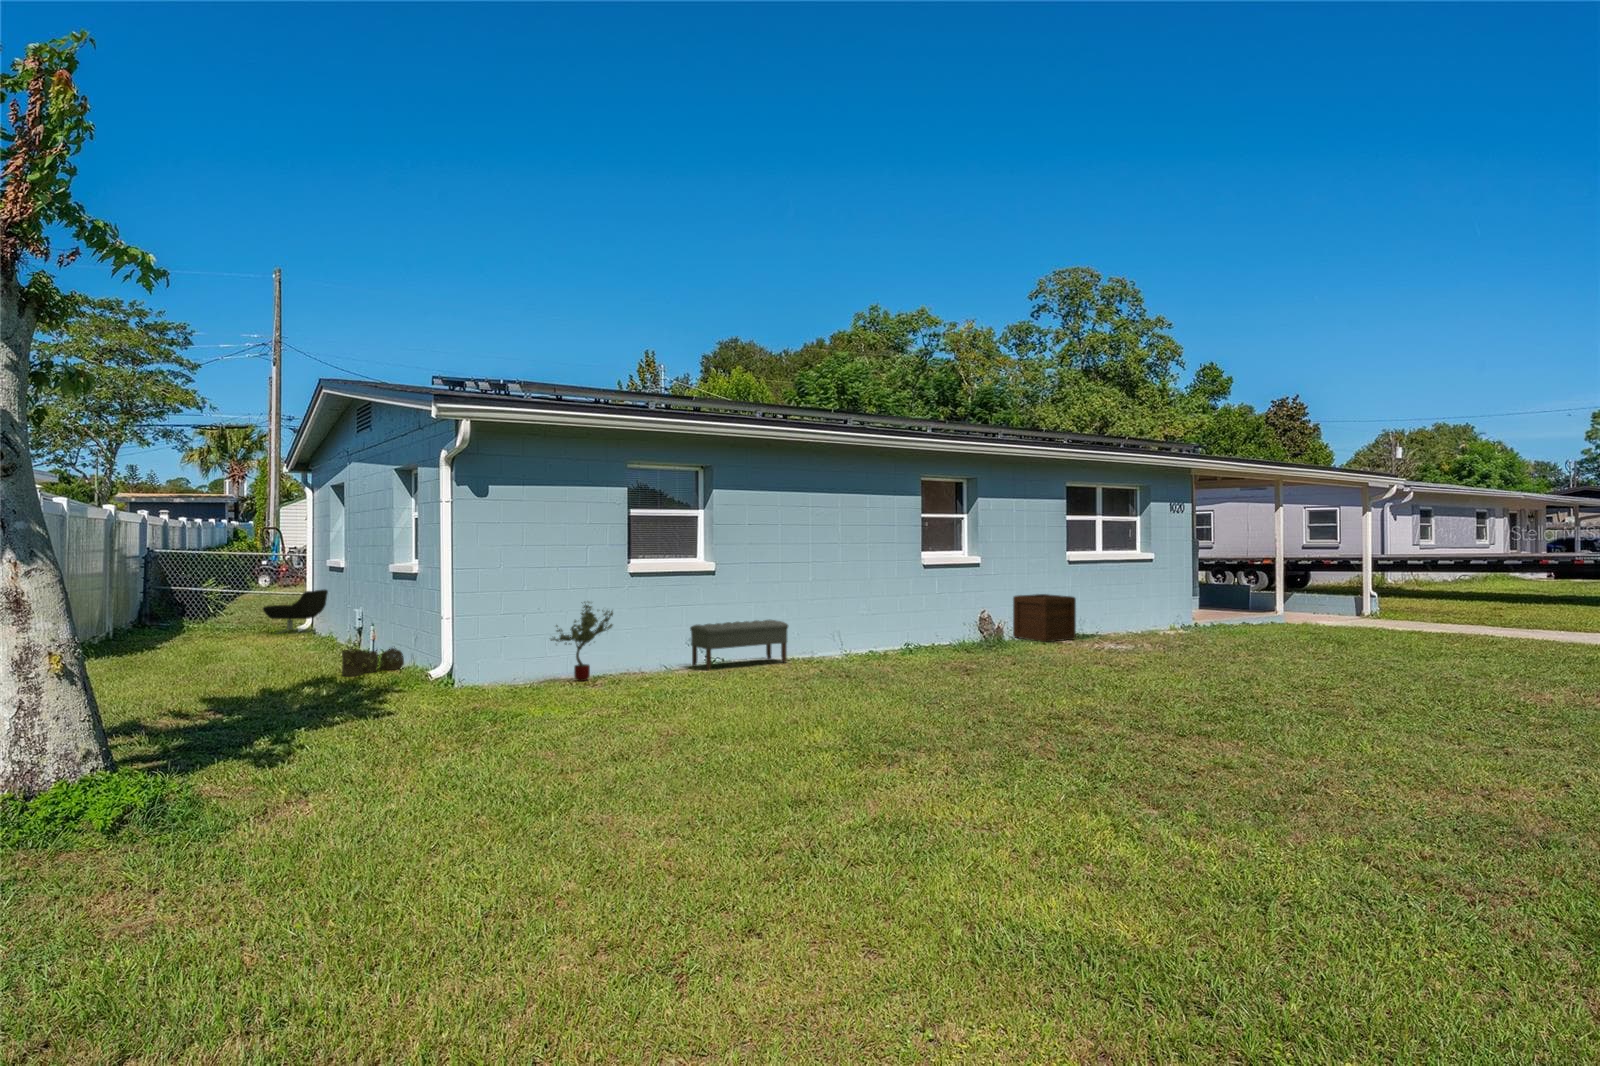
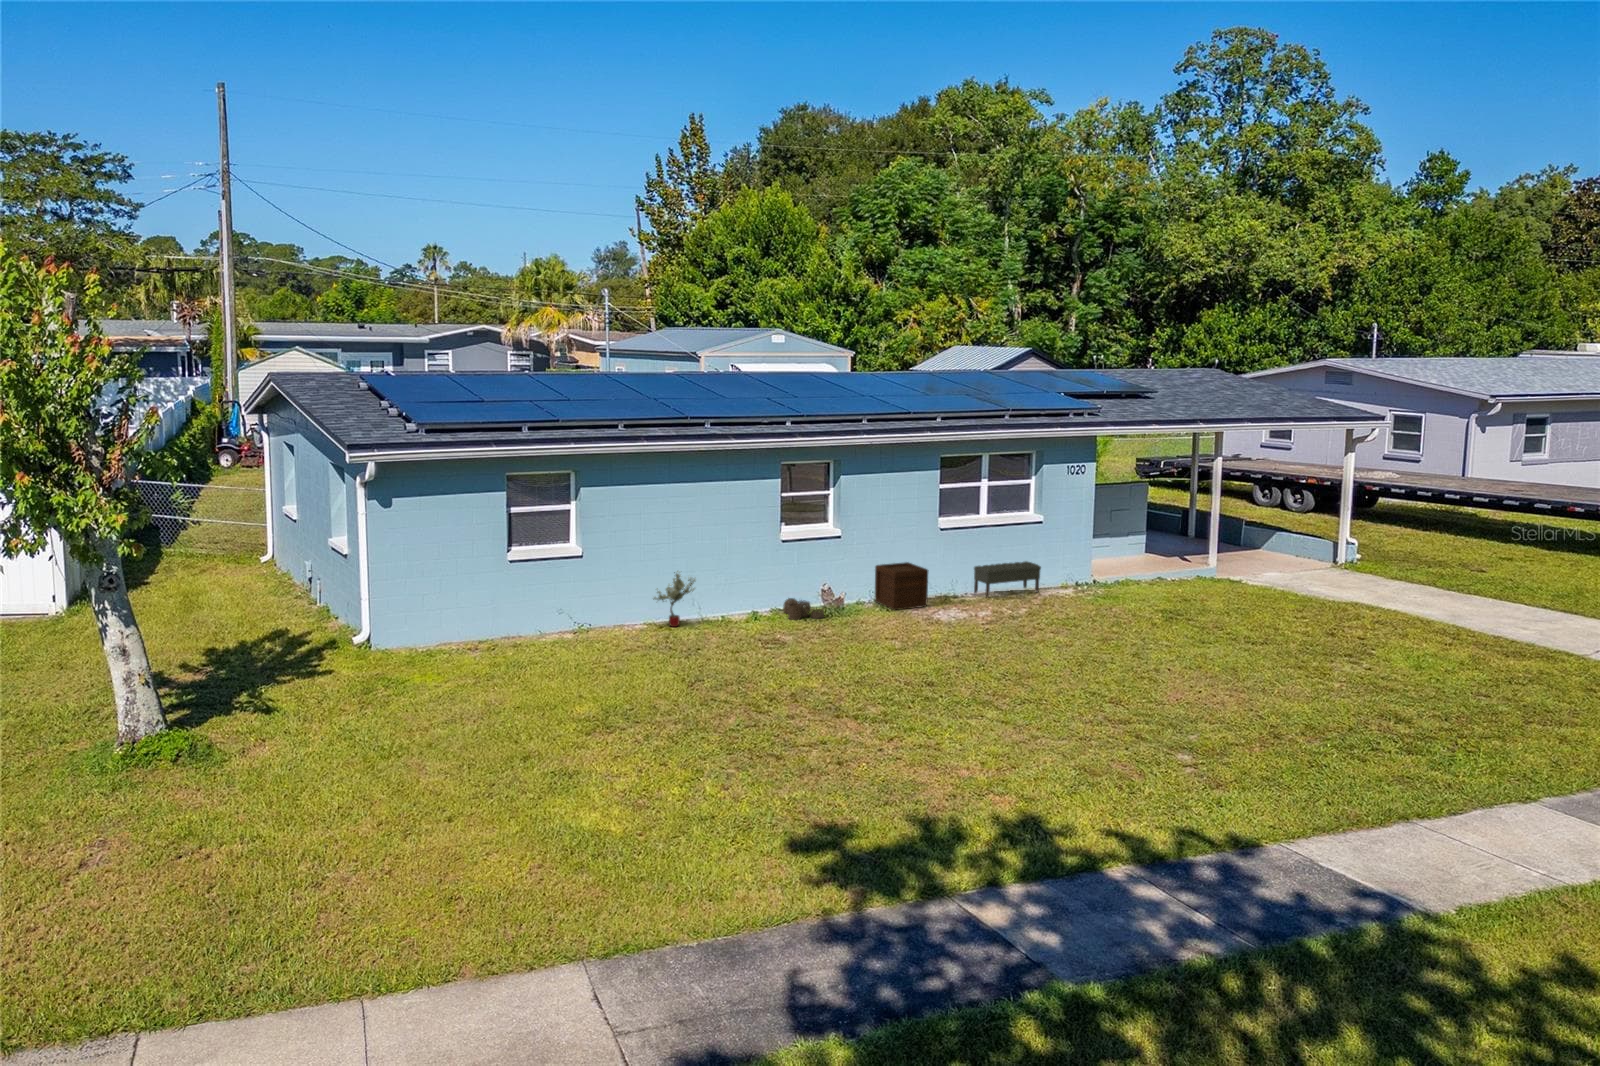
lounge chair: present [263,589,328,633] -> none [230,533,283,573]
potted tree: present [551,602,613,681] -> present [654,571,695,627]
bench: present [690,620,788,670] -> present [974,561,1041,598]
woven basket: present [342,648,404,677] -> present [783,598,824,620]

